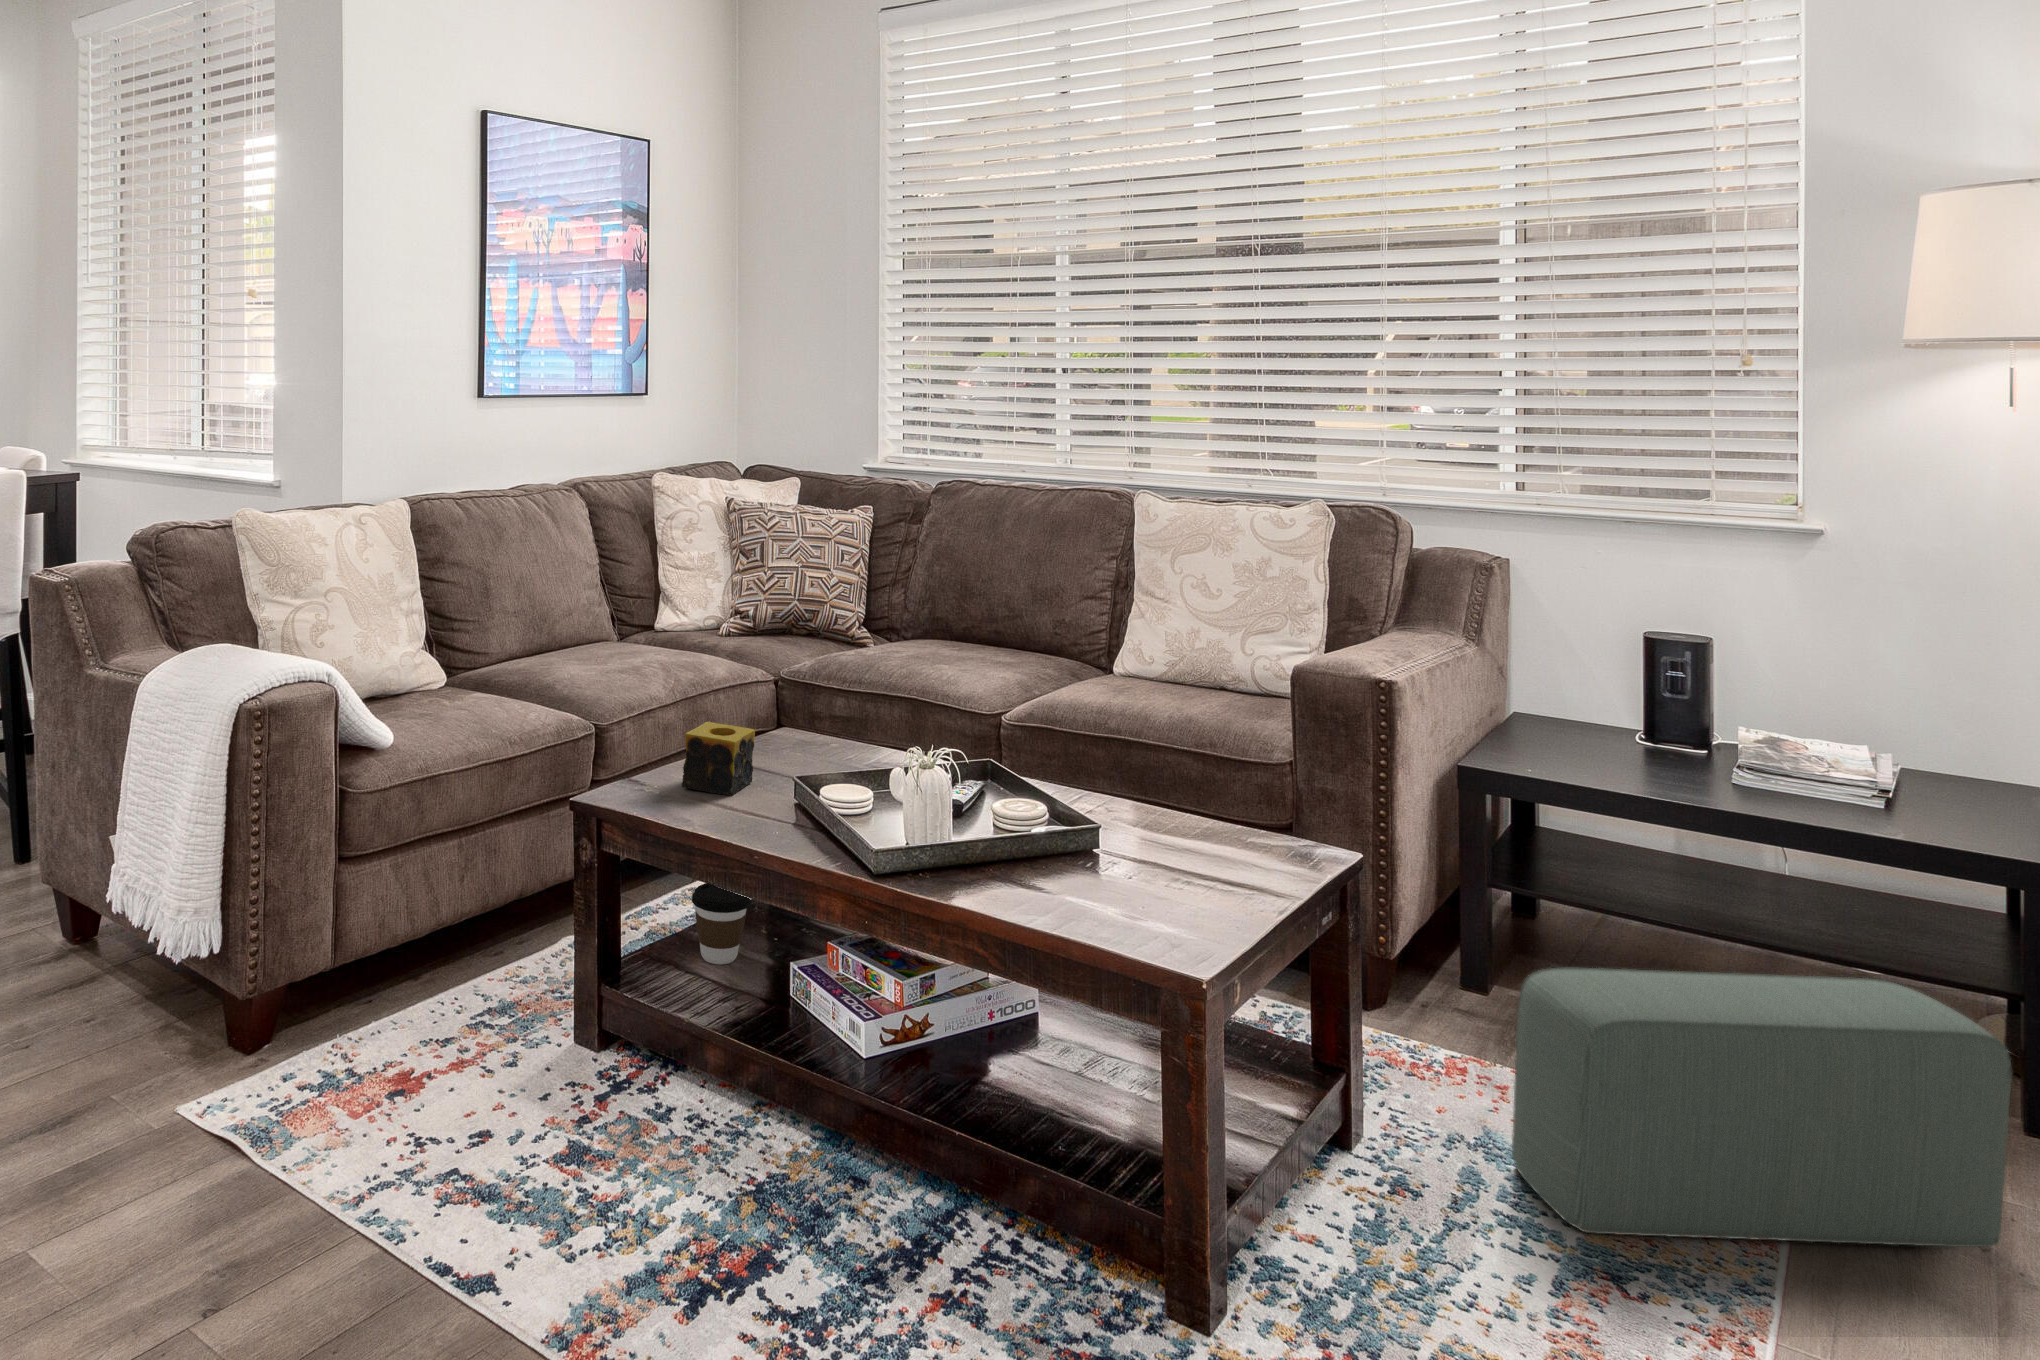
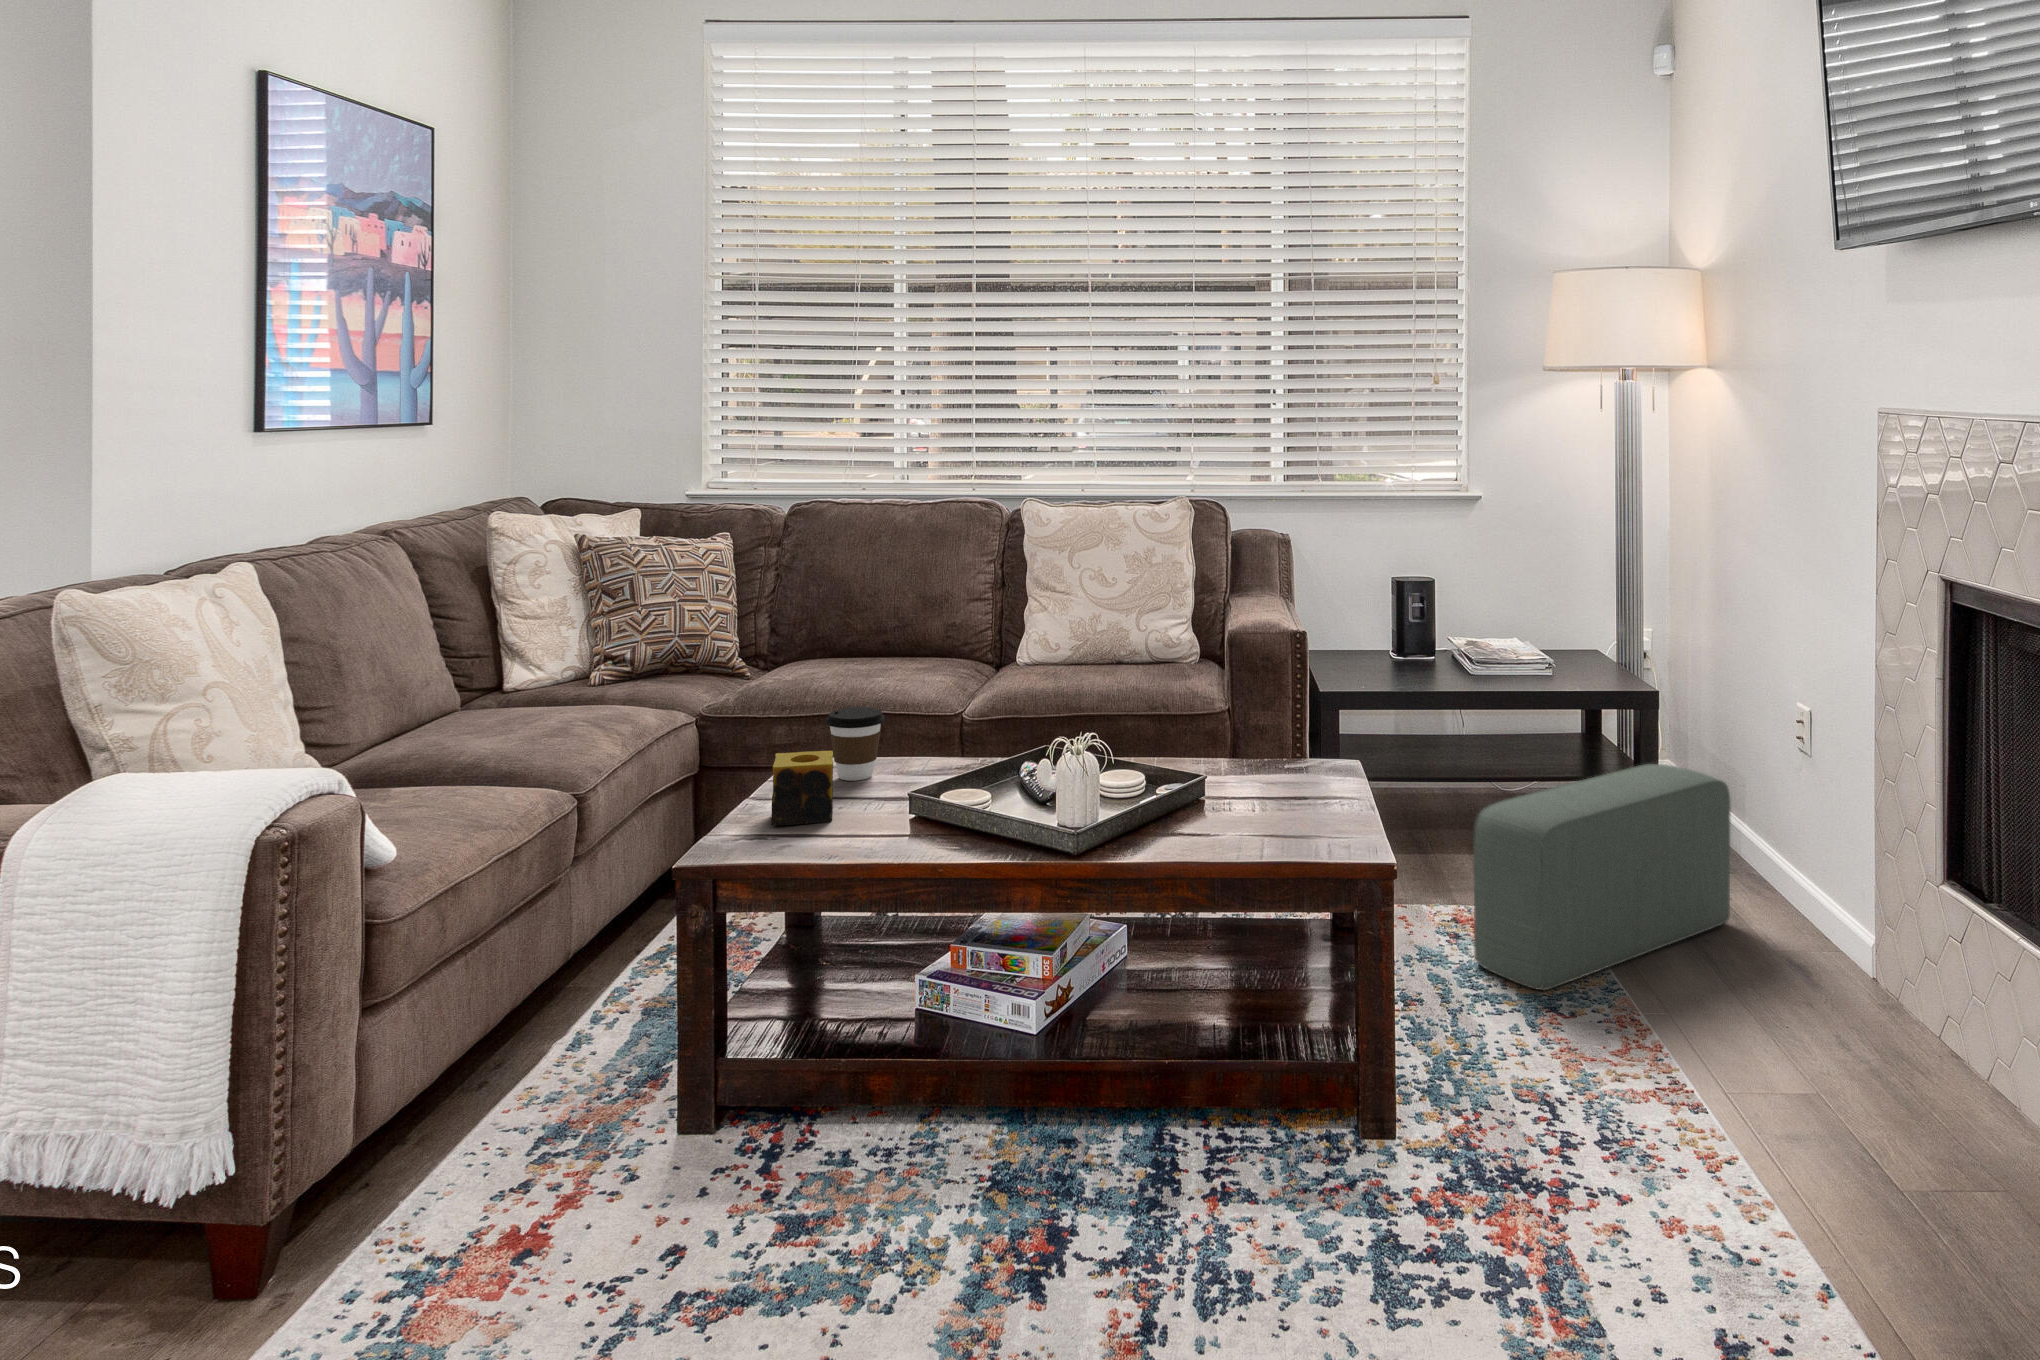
coffee cup: present [692,883,751,964] -> present [826,707,884,781]

